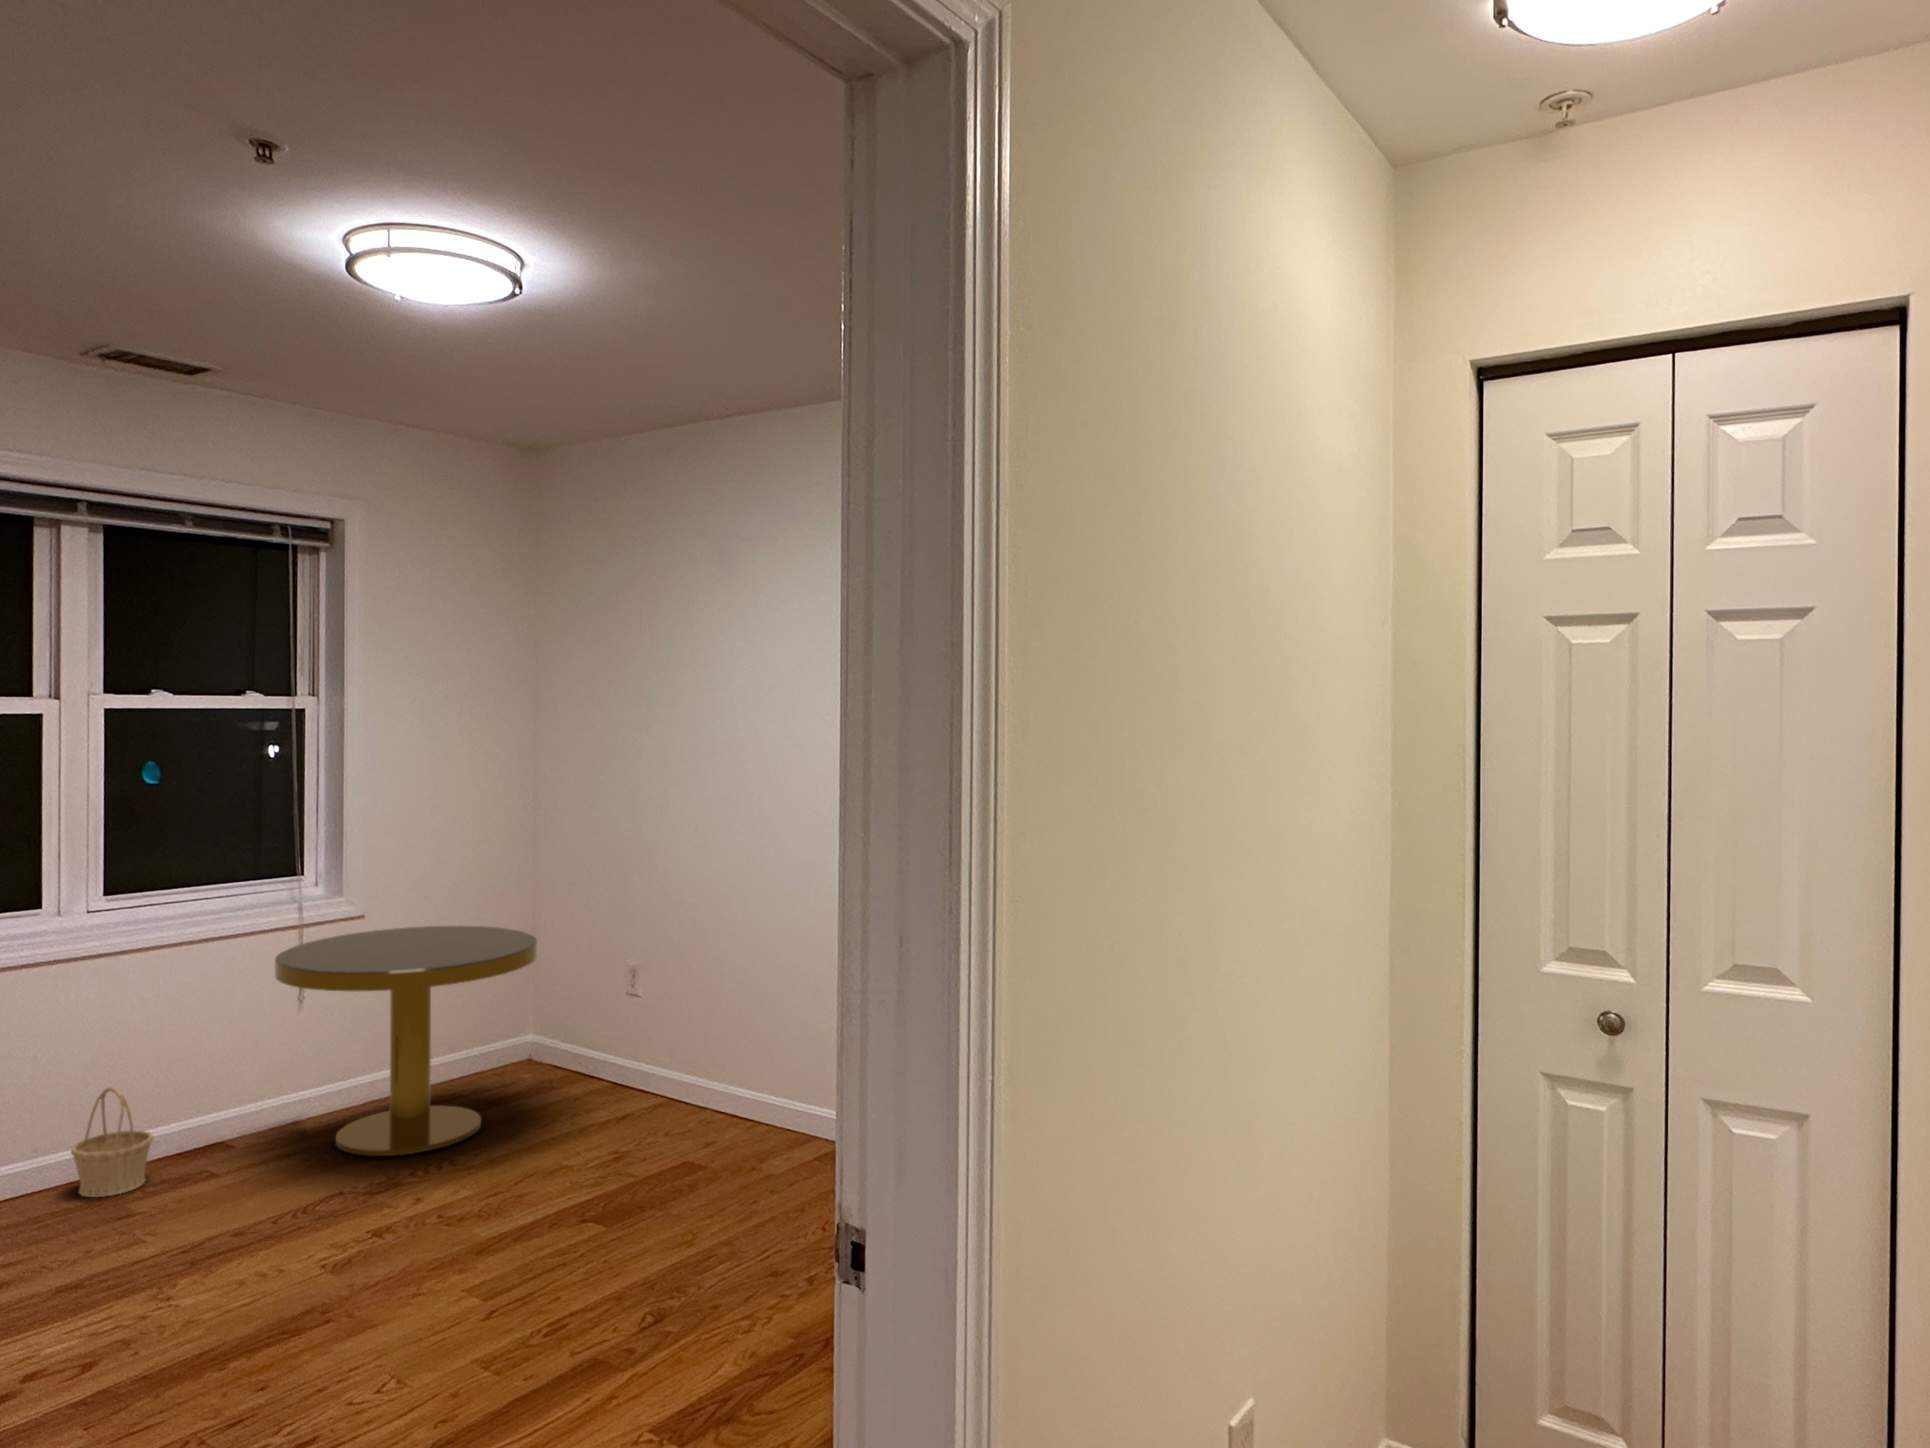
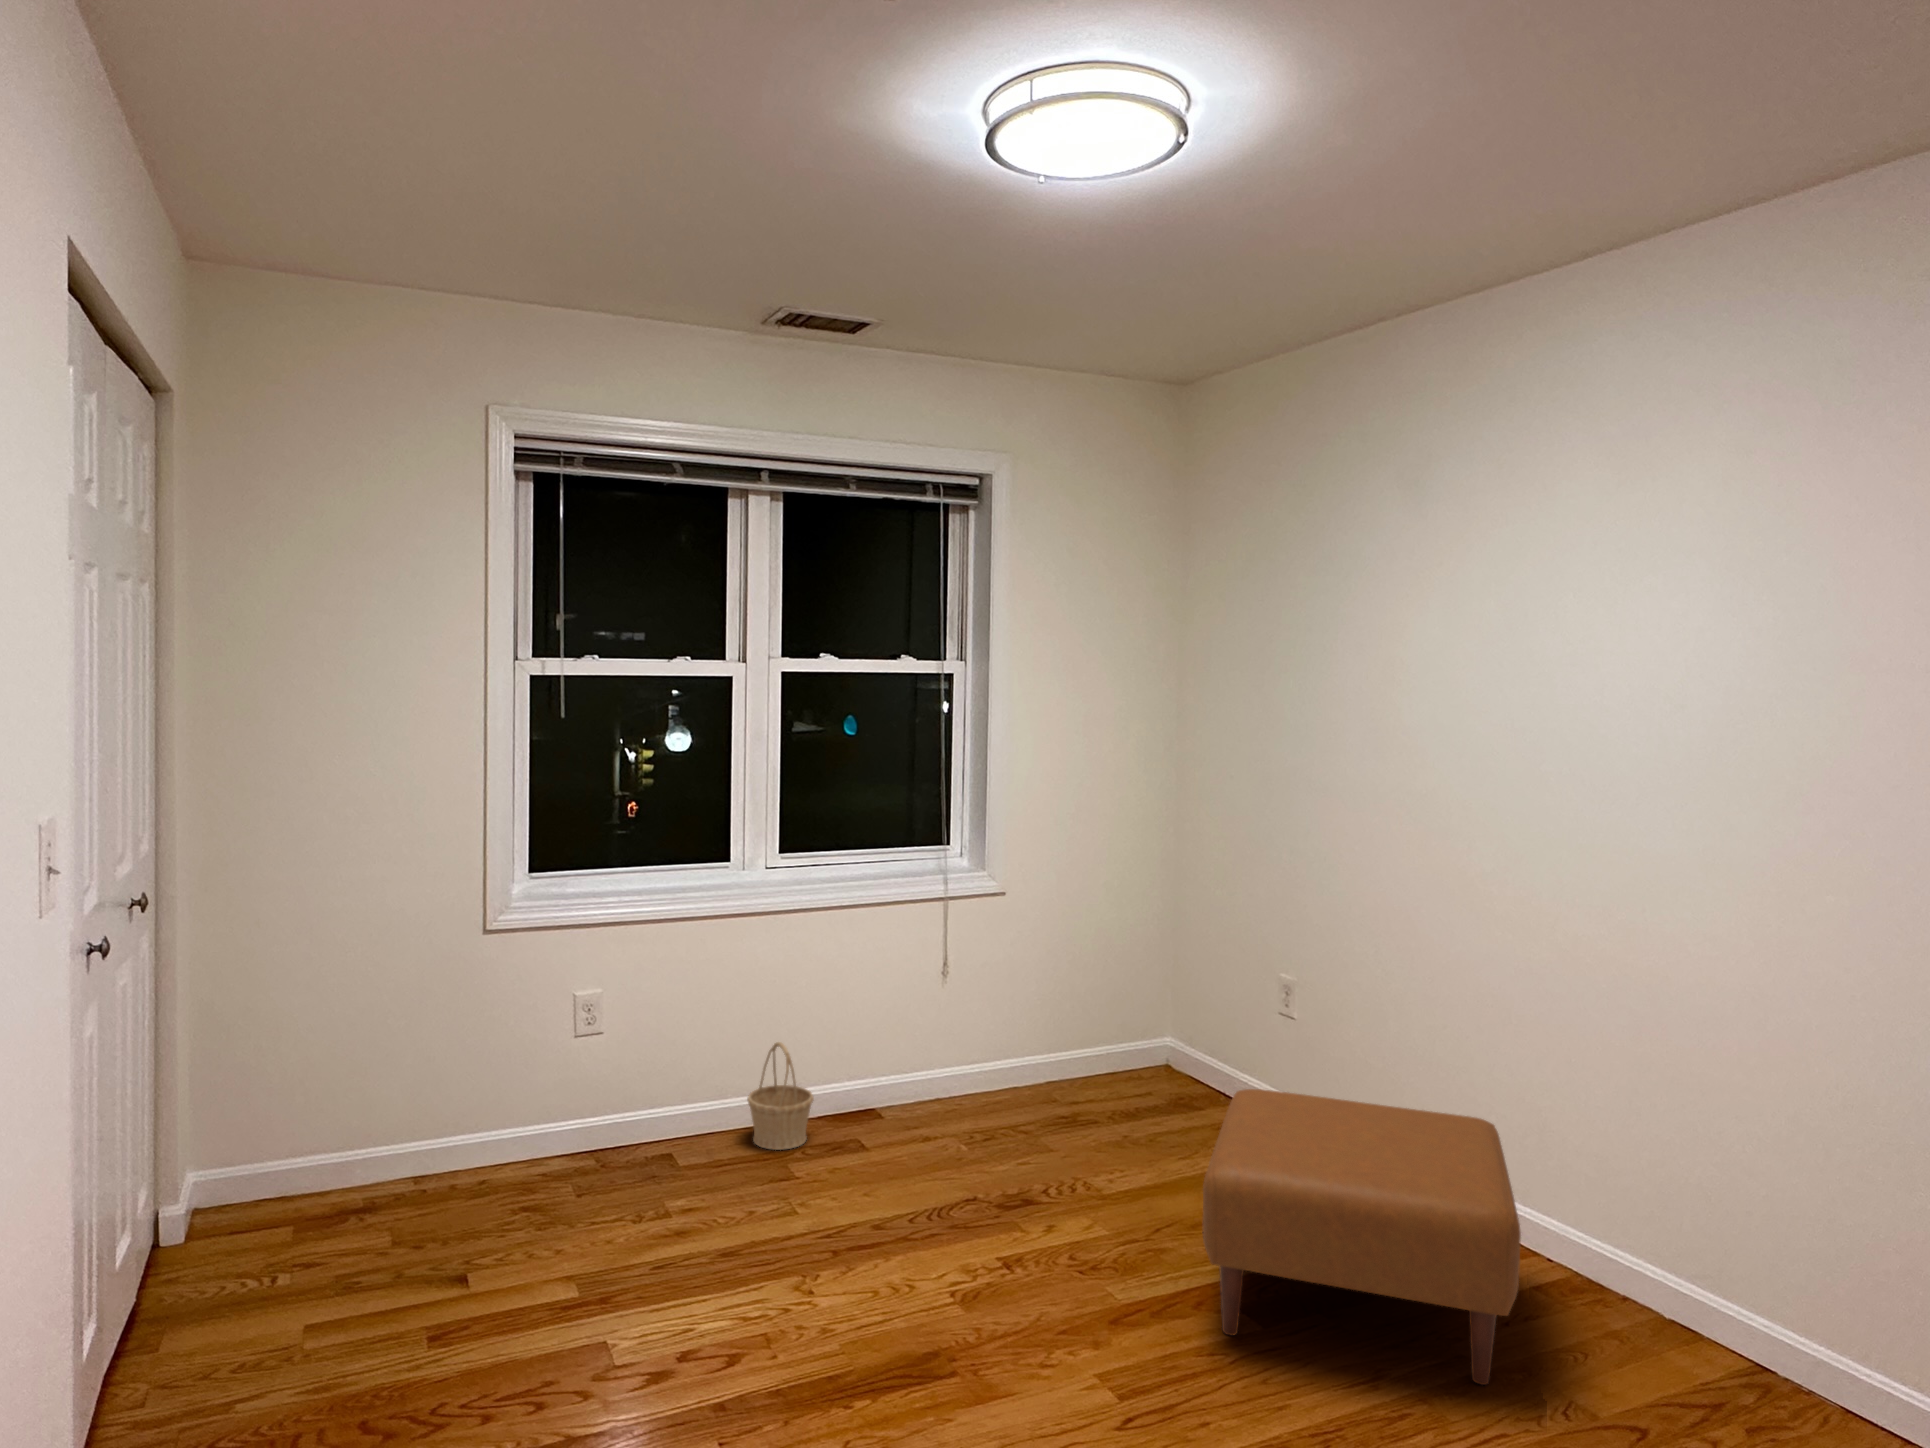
side table: present [275,926,537,1156] -> none [920,911,1181,1164]
ottoman: none [555,1039,795,1240] -> present [1203,1089,1521,1385]

